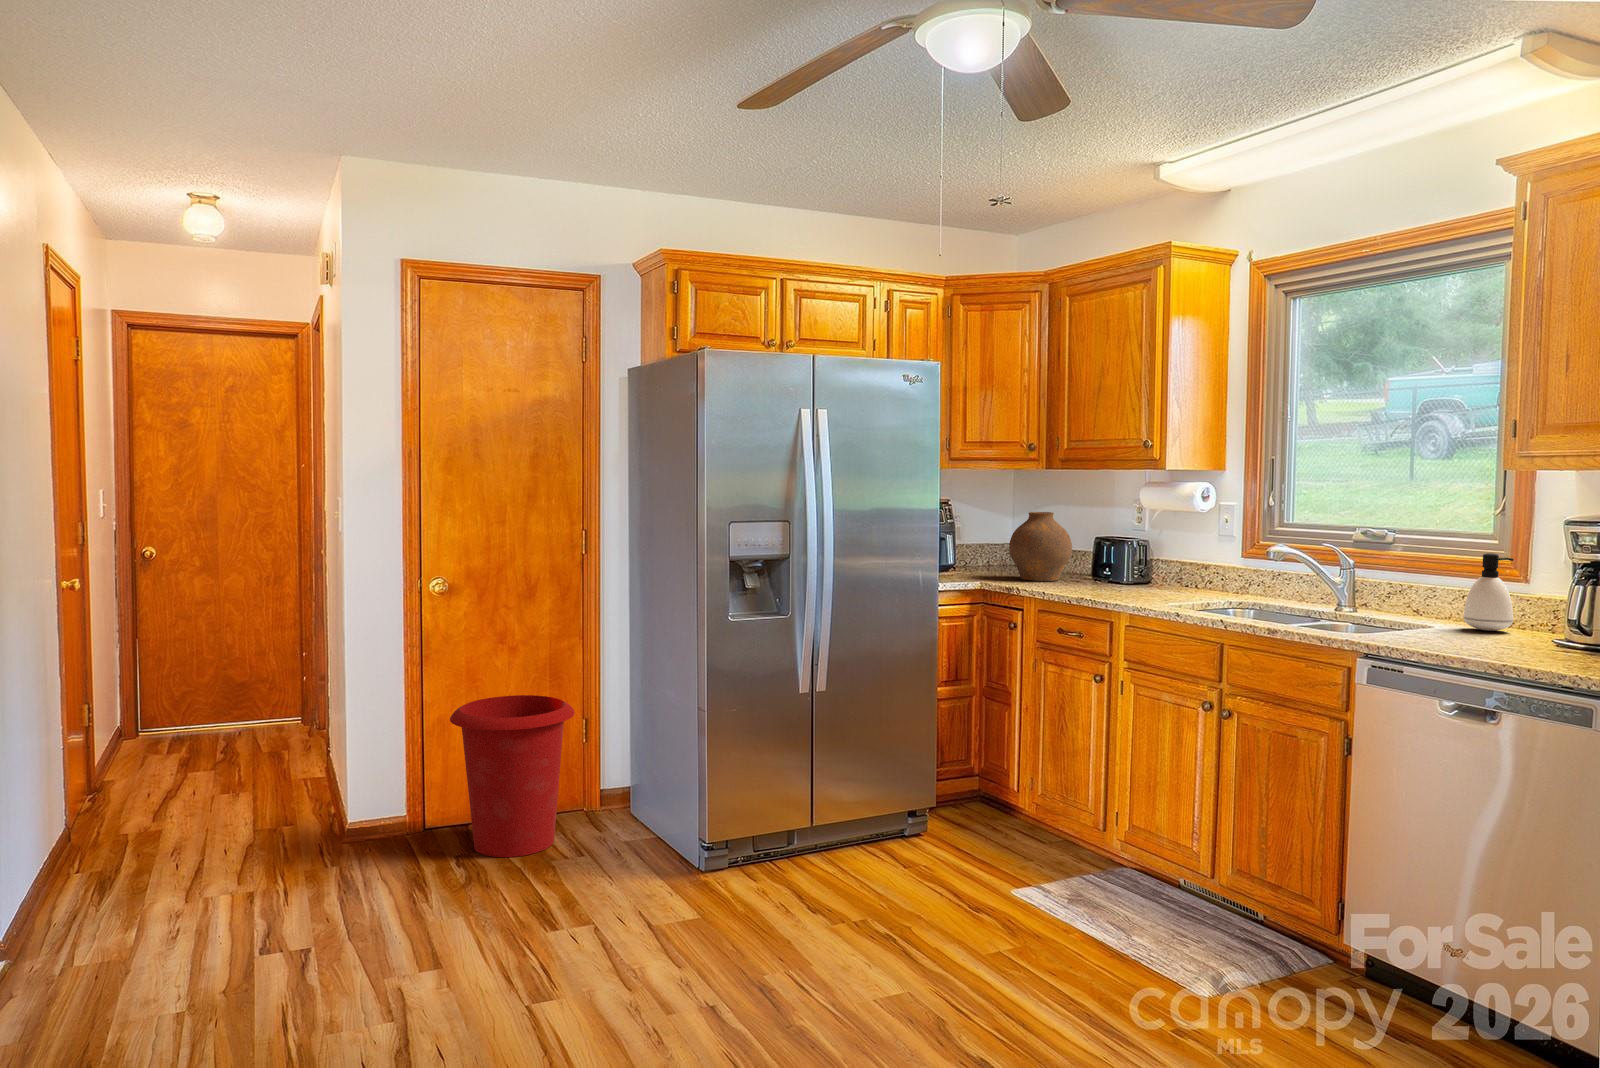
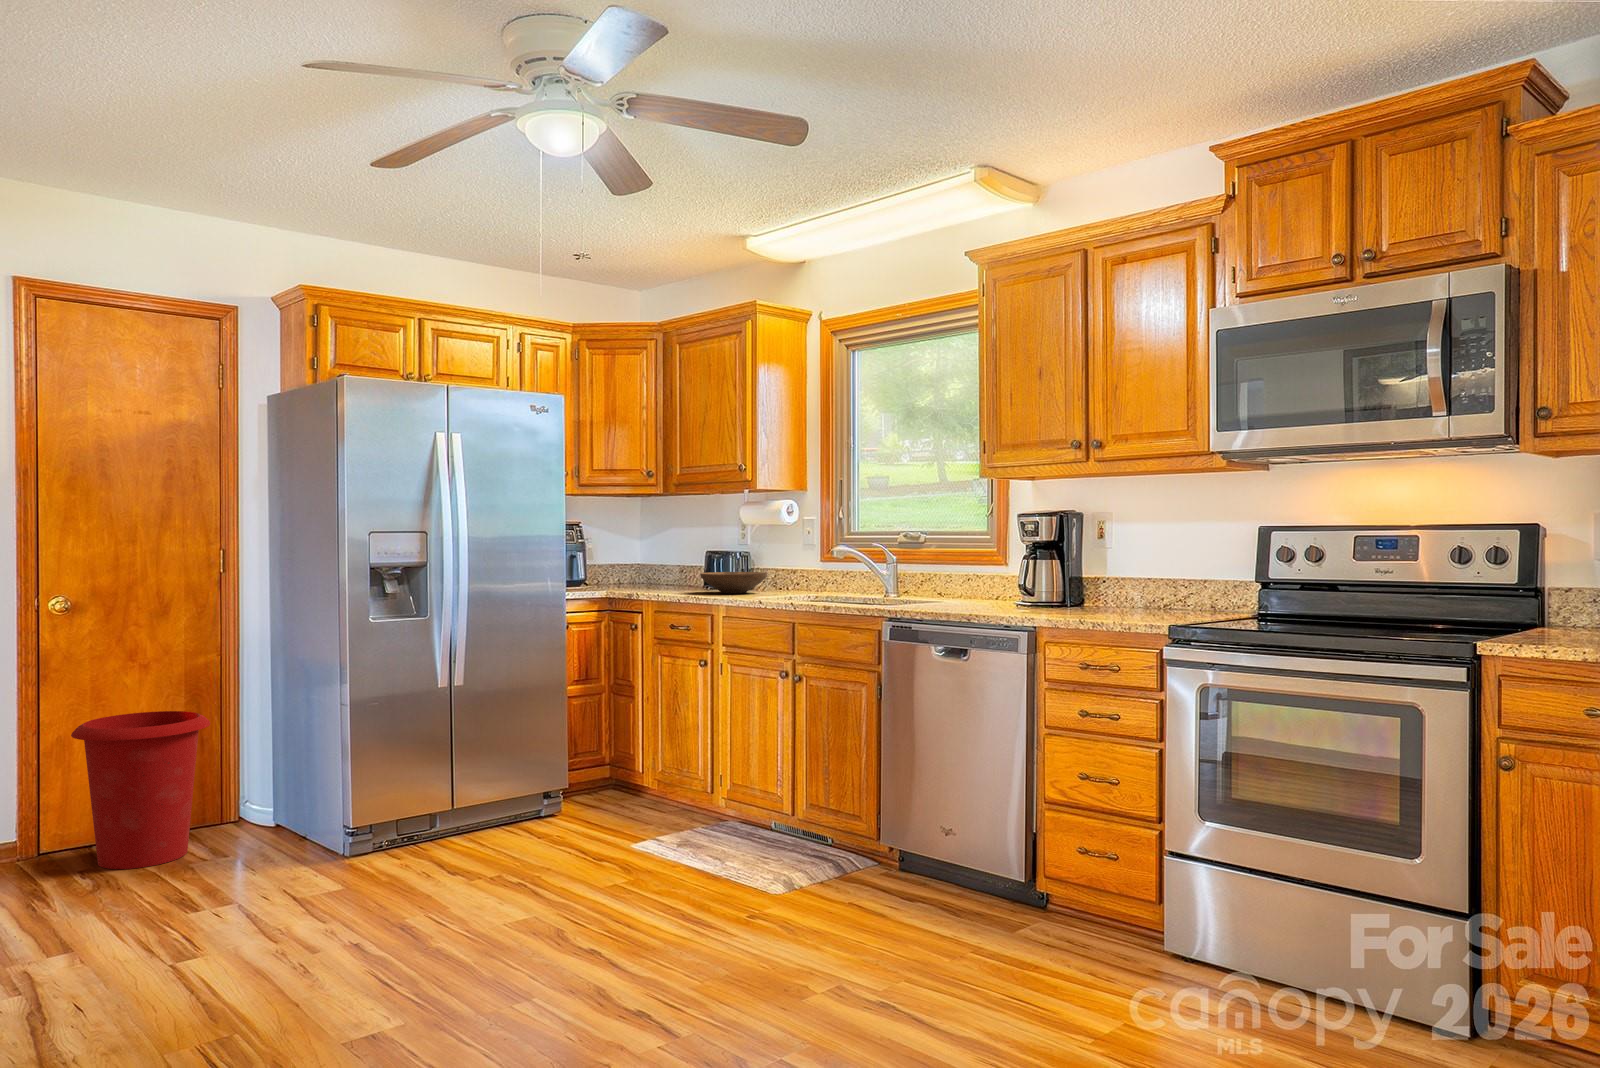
vase: present [1009,512,1072,581] -> none [635,530,689,590]
soap dispenser: present [1464,553,1514,631] -> none [961,545,992,602]
wooden bowl: none [1091,565,1175,594] -> present [700,572,768,594]

